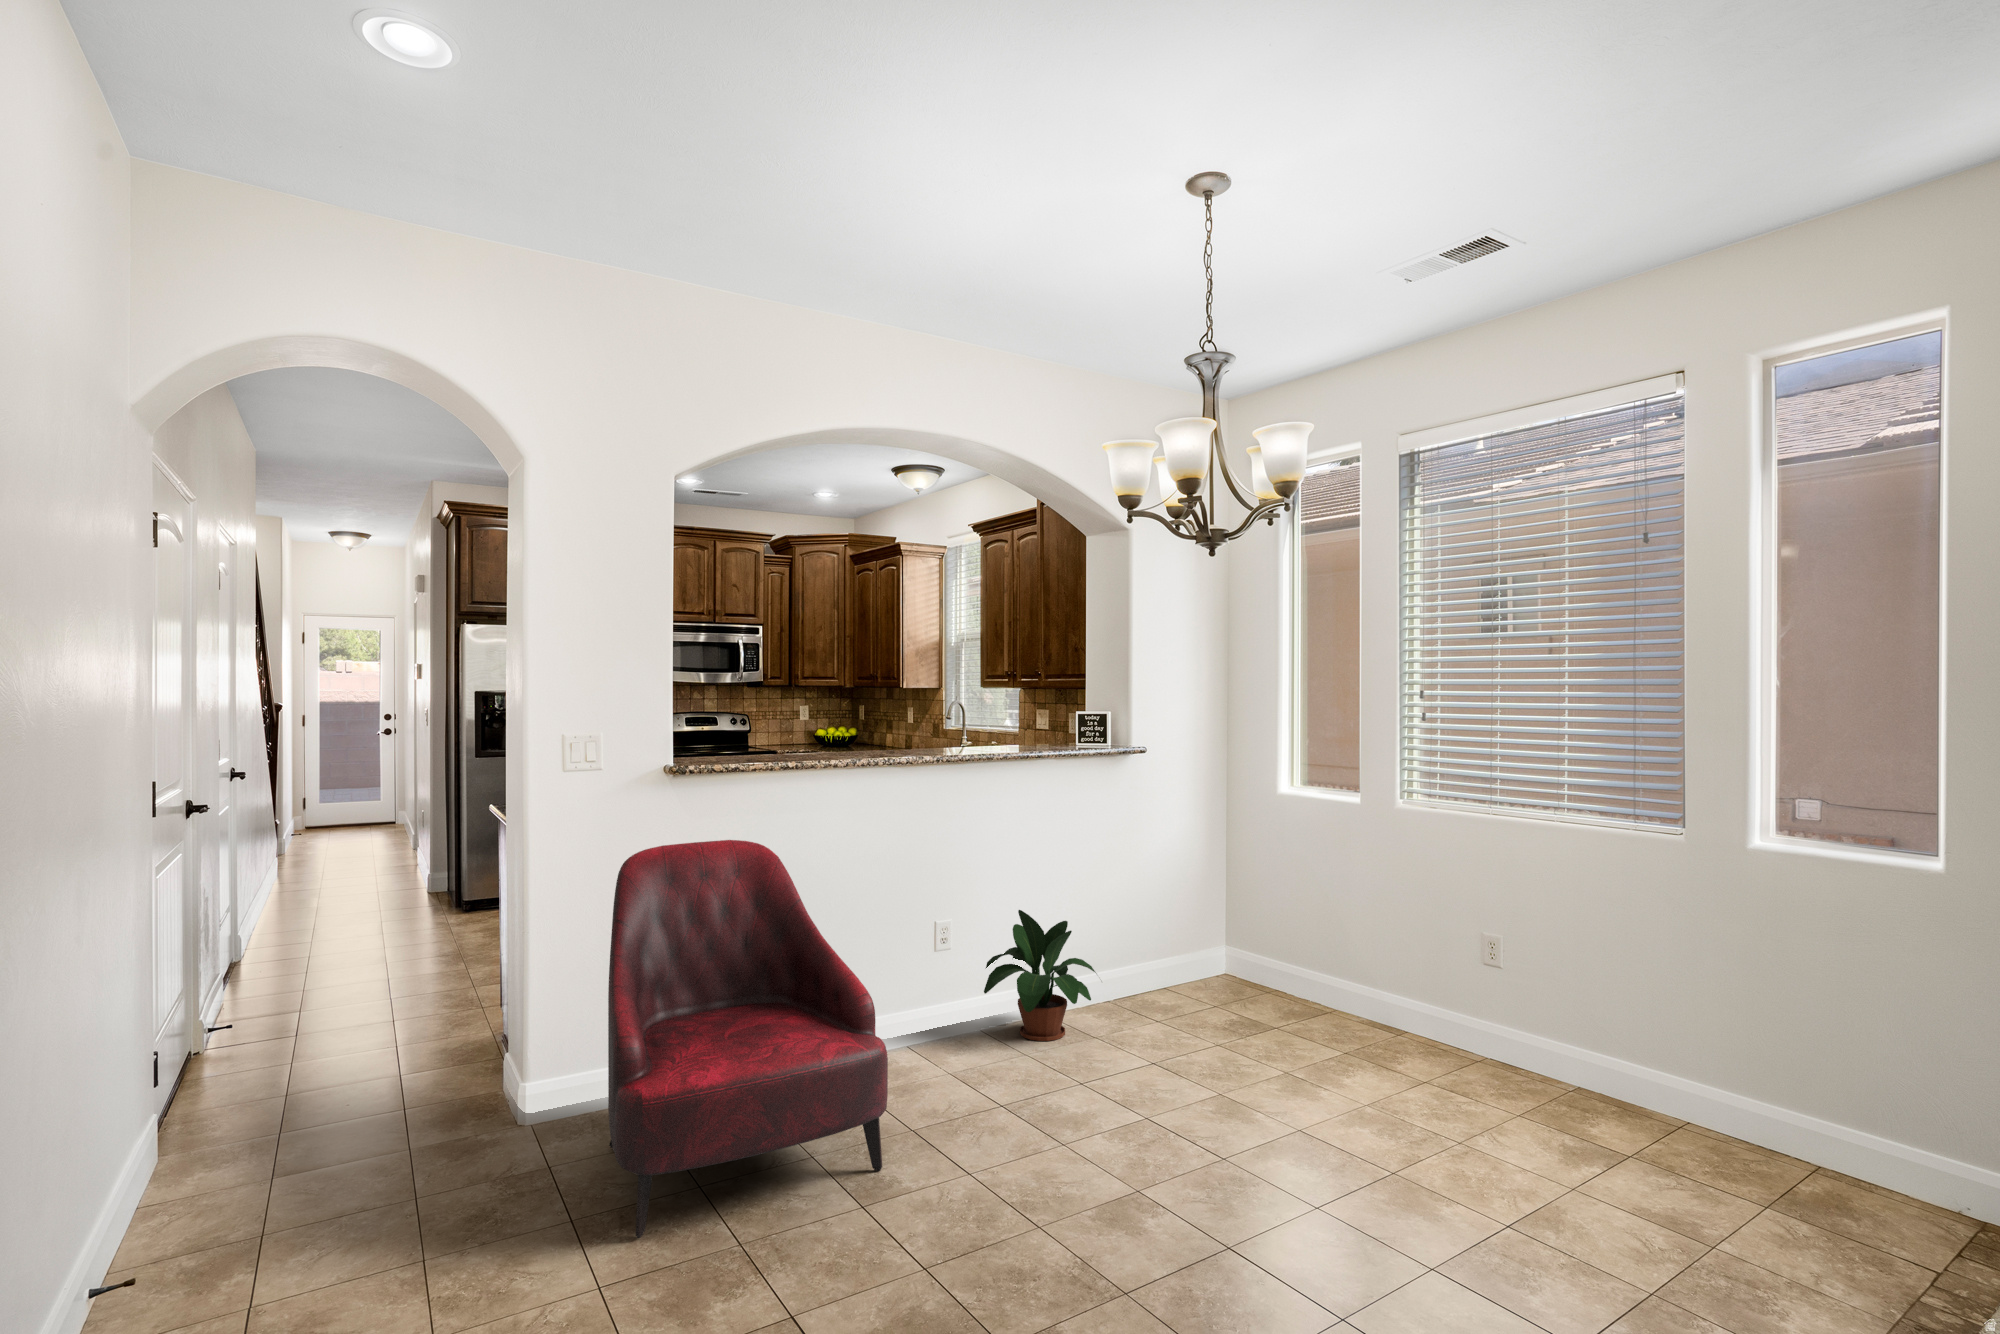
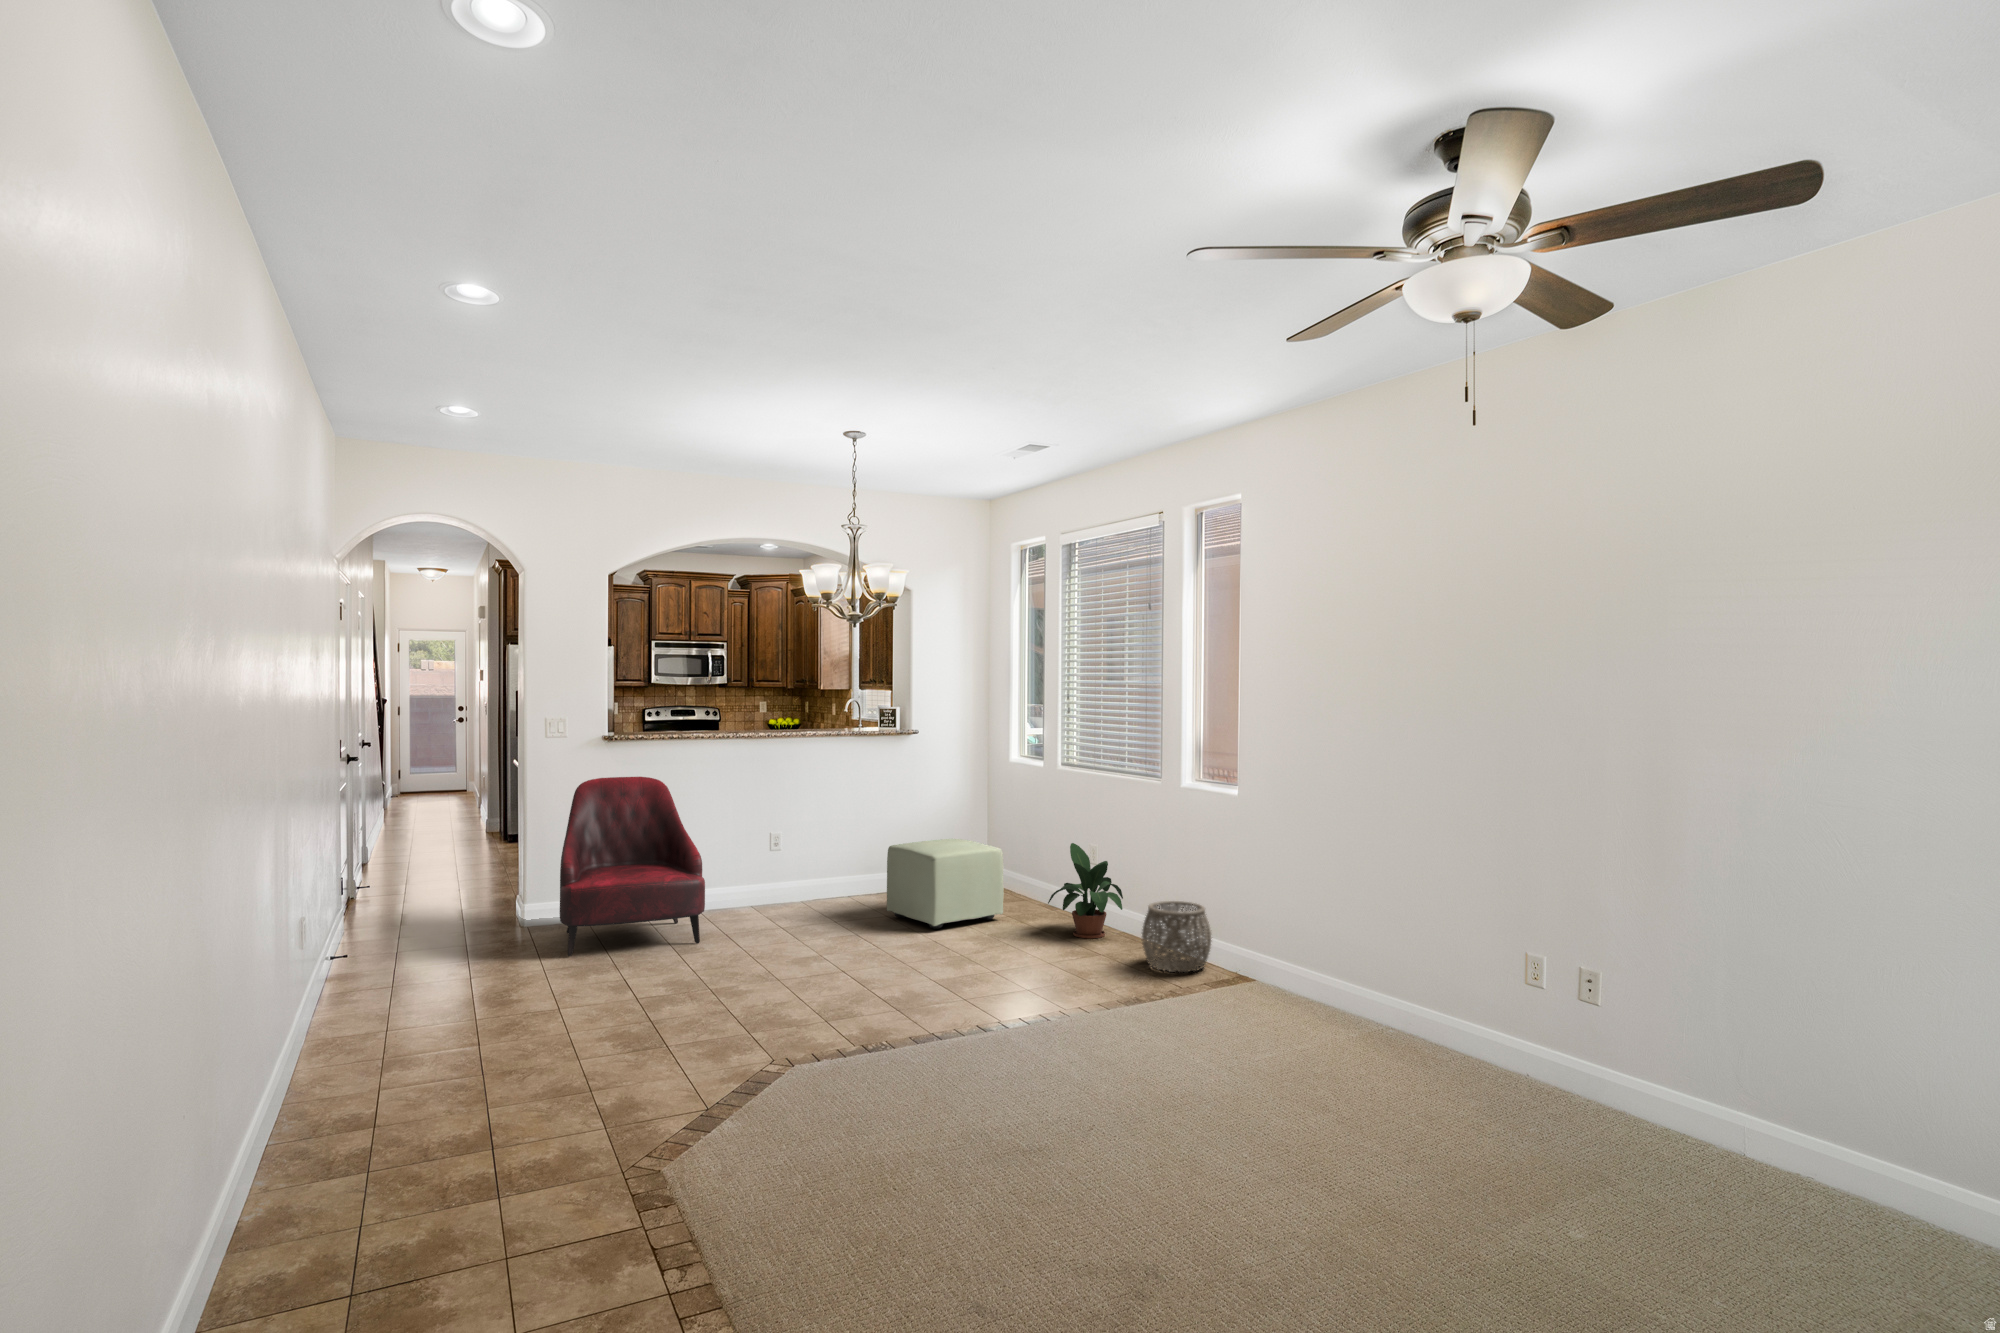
potted plant: present [984,910,1096,1041] -> present [1048,843,1123,938]
ottoman: none [1154,924,1354,1099] -> present [887,839,1004,929]
woven basket: none [1755,1067,1929,1228] -> present [1142,901,1212,972]

